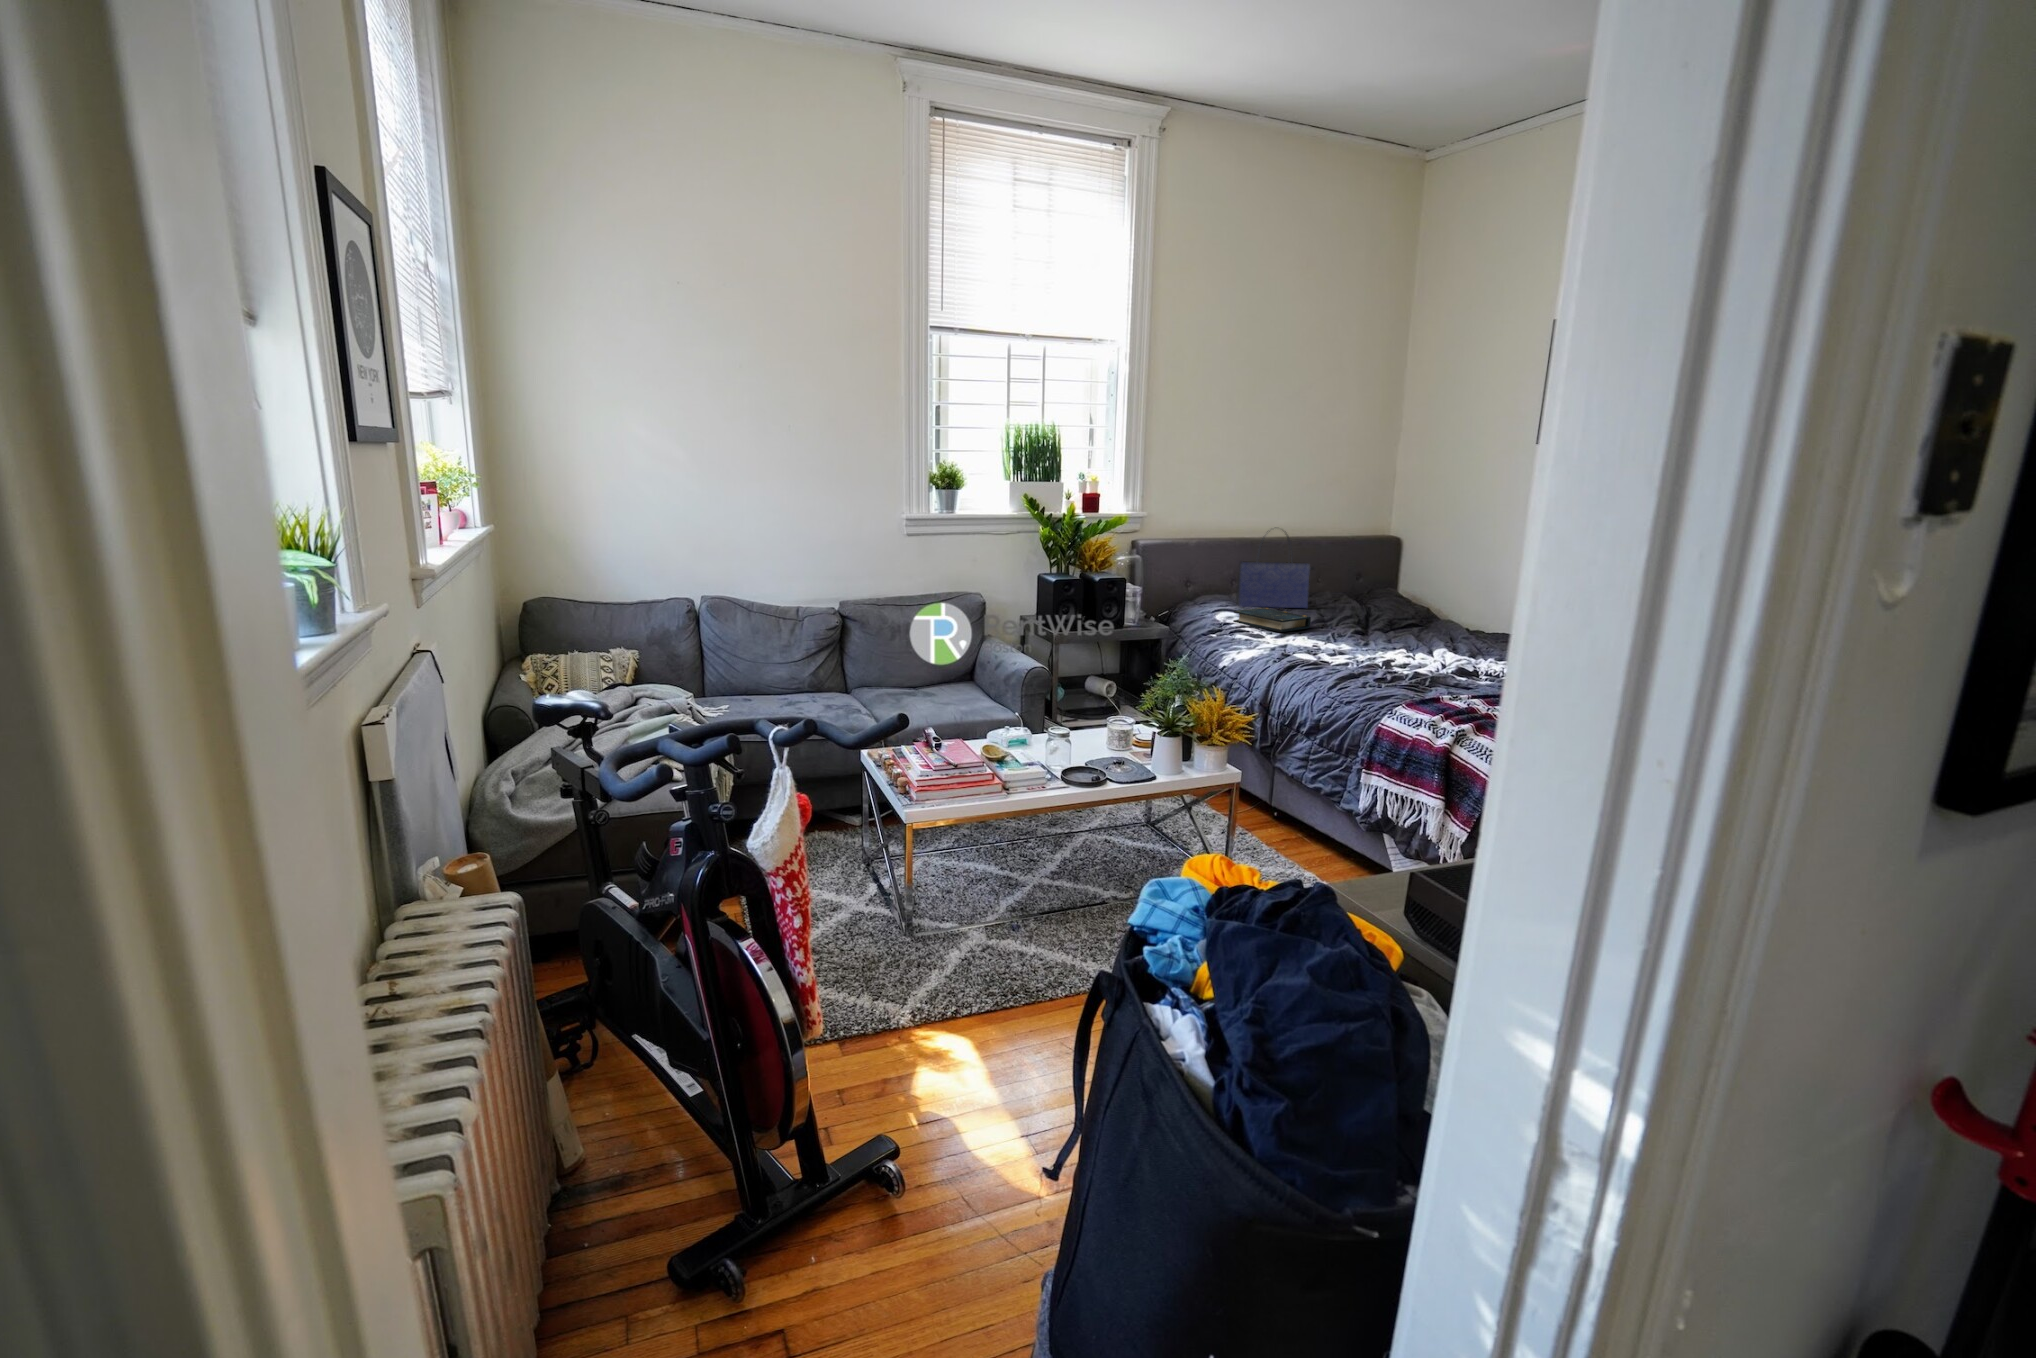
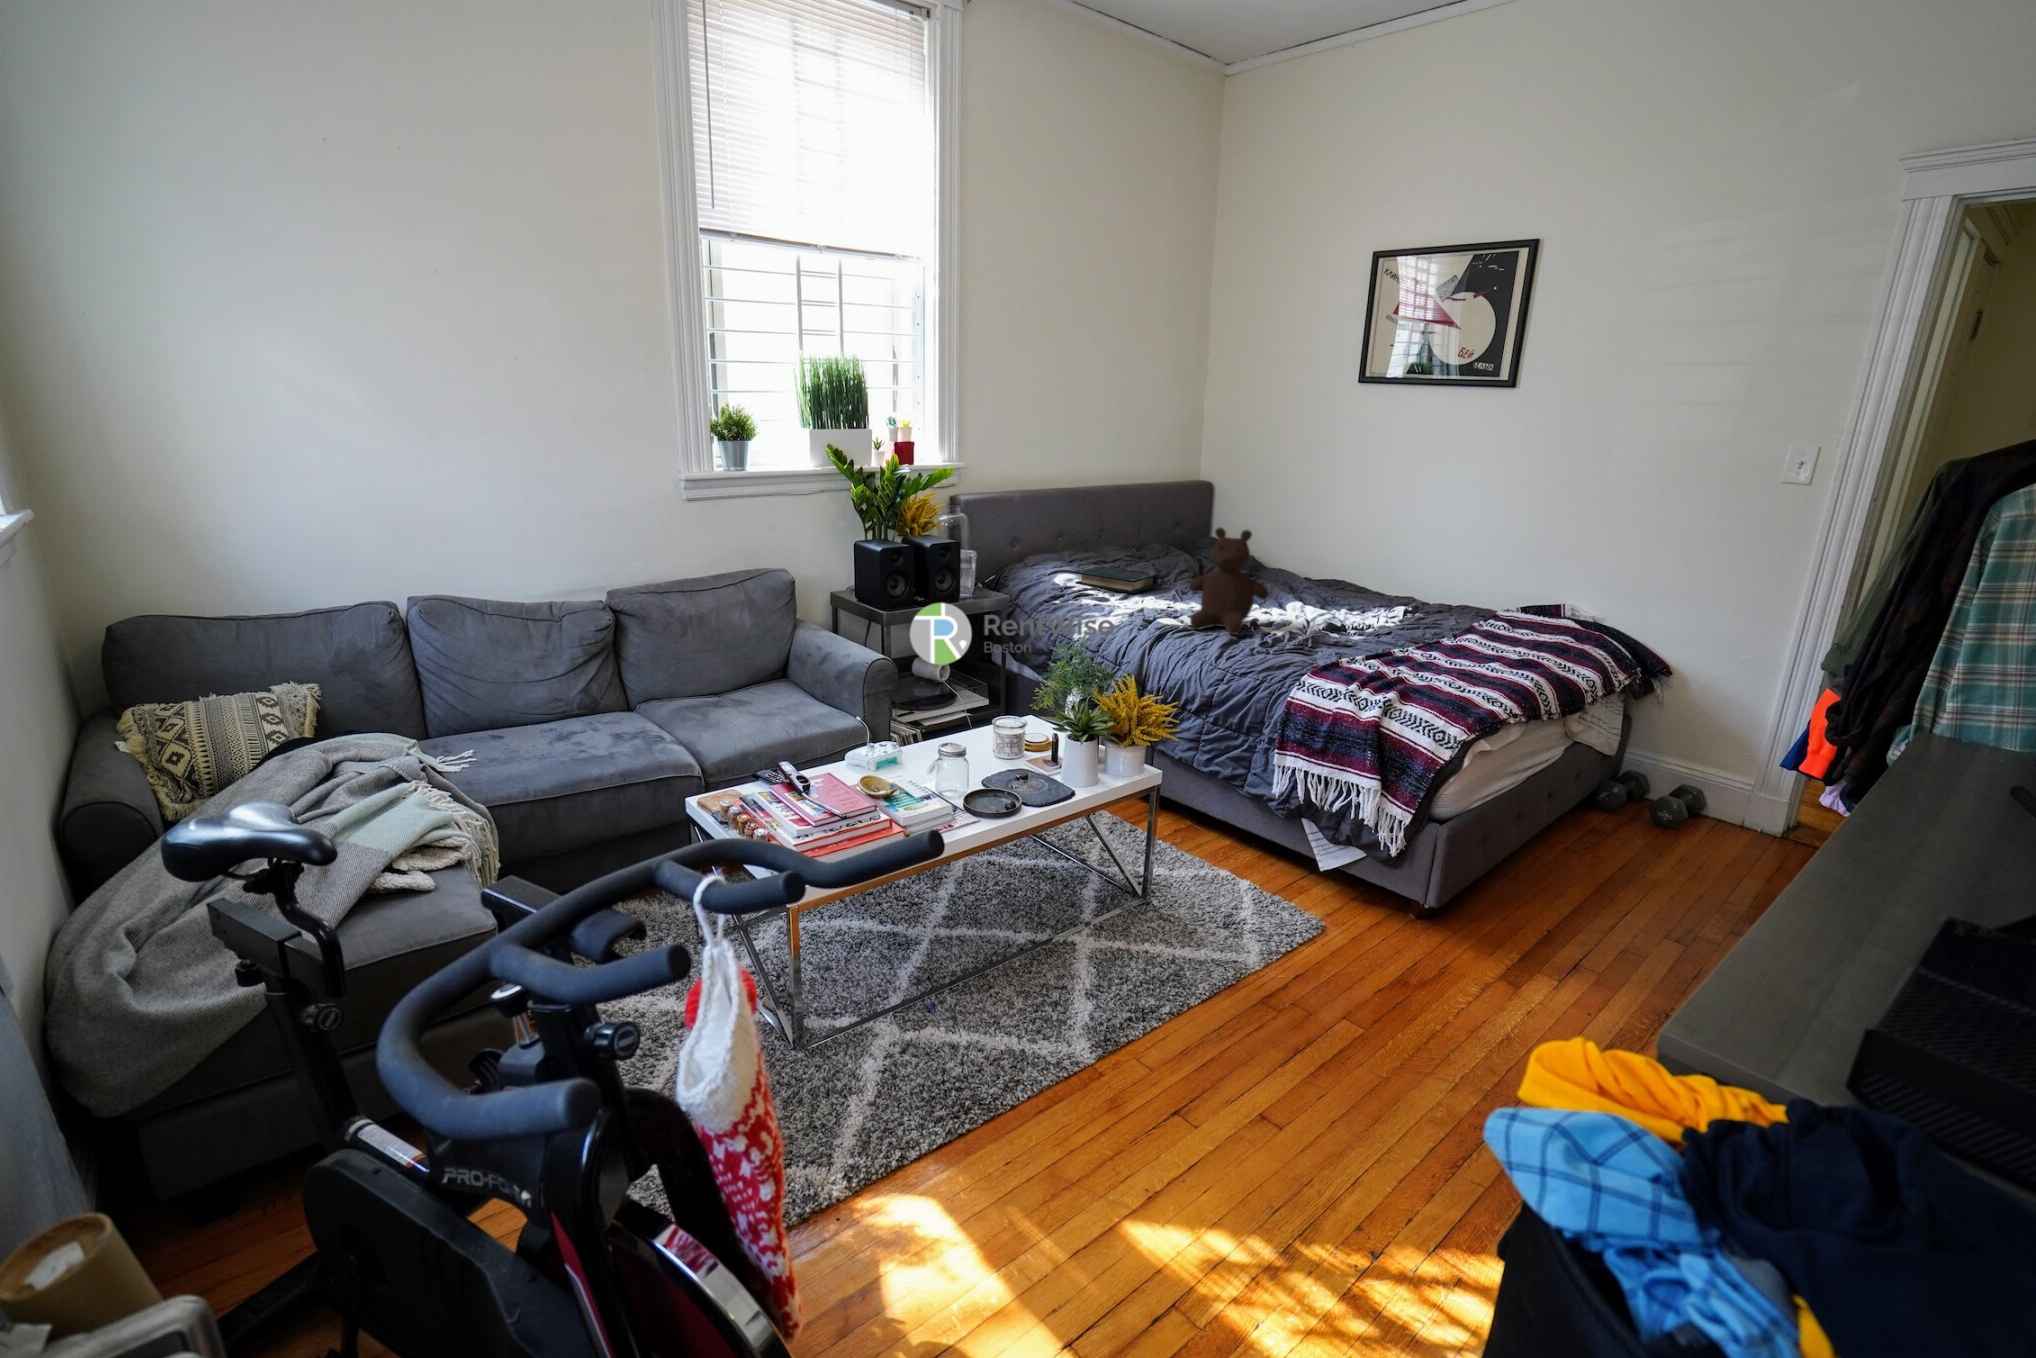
tote bag: present [1235,535,1314,608] -> none [1063,475,1144,564]
teddy bear: none [1315,573,1393,669] -> present [1189,528,1269,634]

